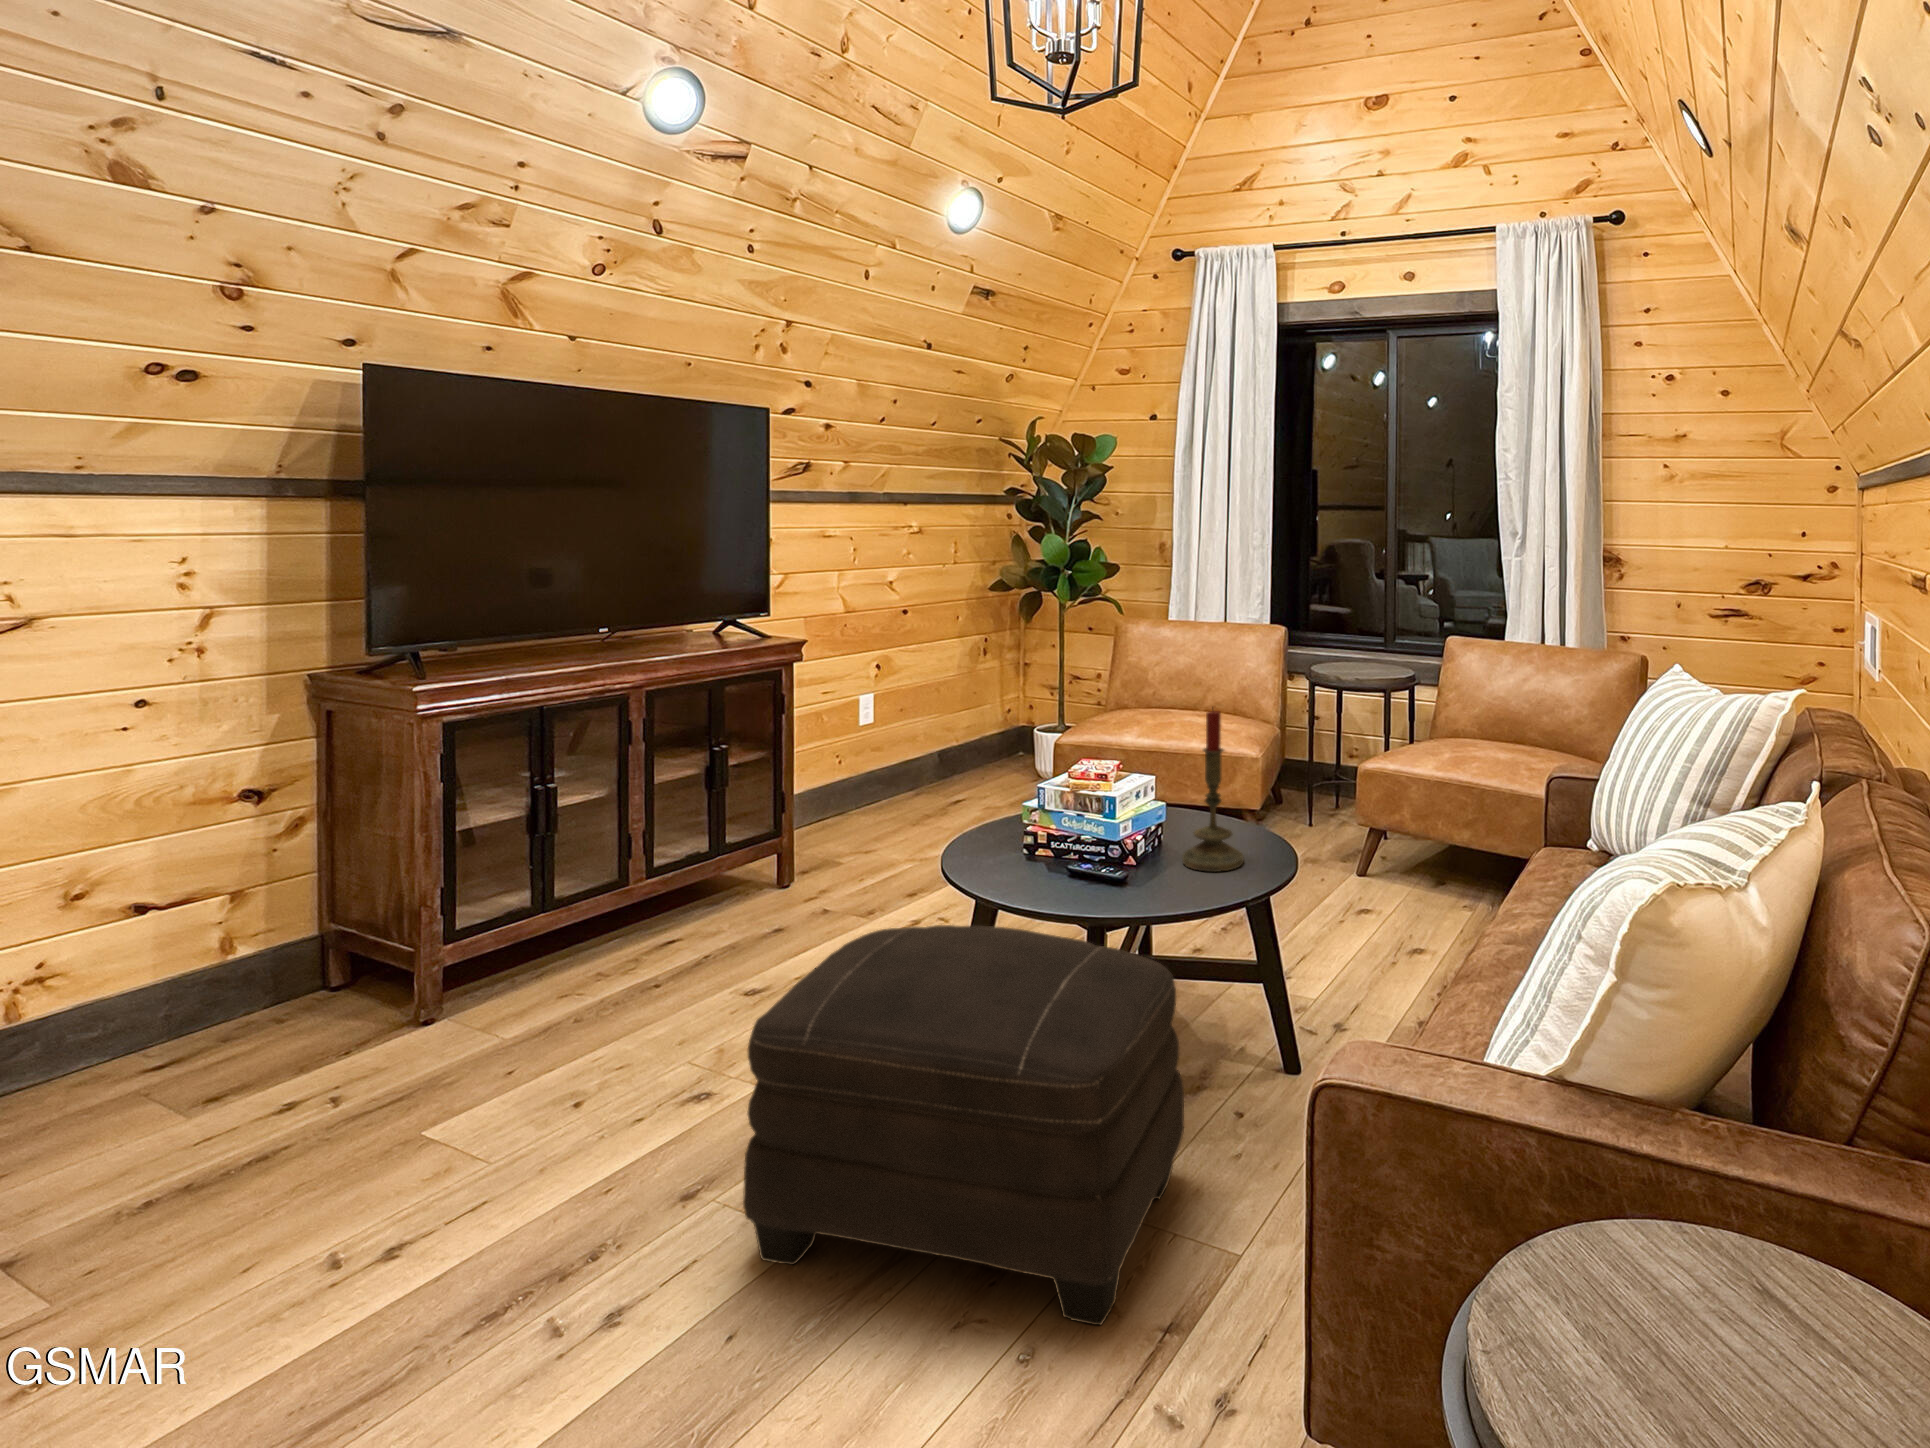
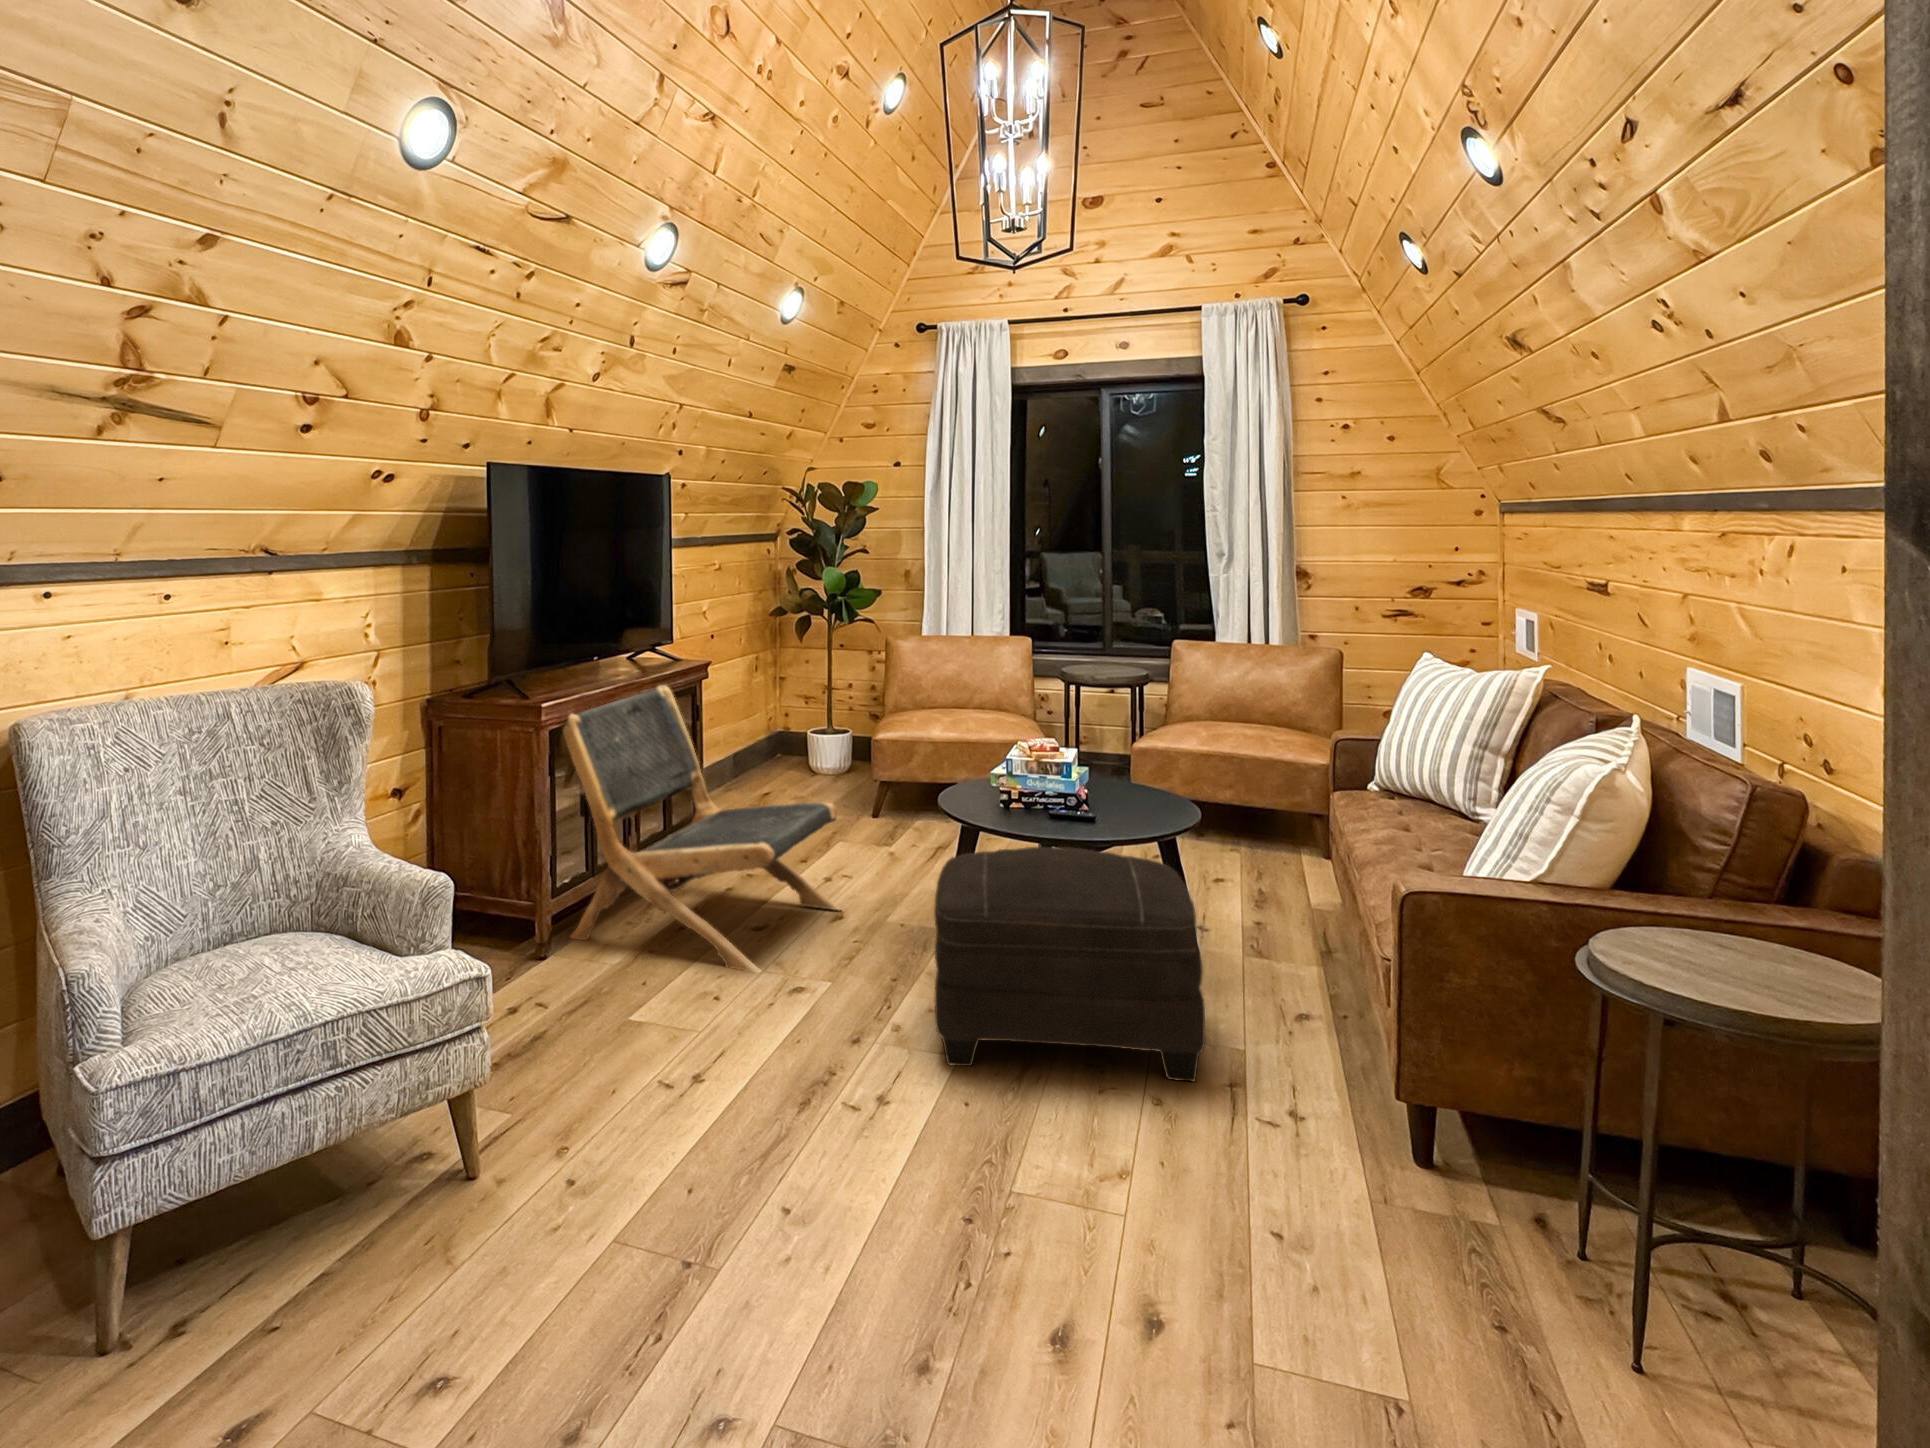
lounge chair: none [480,667,881,1067] -> present [563,685,841,972]
candle: present [1182,708,1244,872] -> none [1111,695,1157,813]

